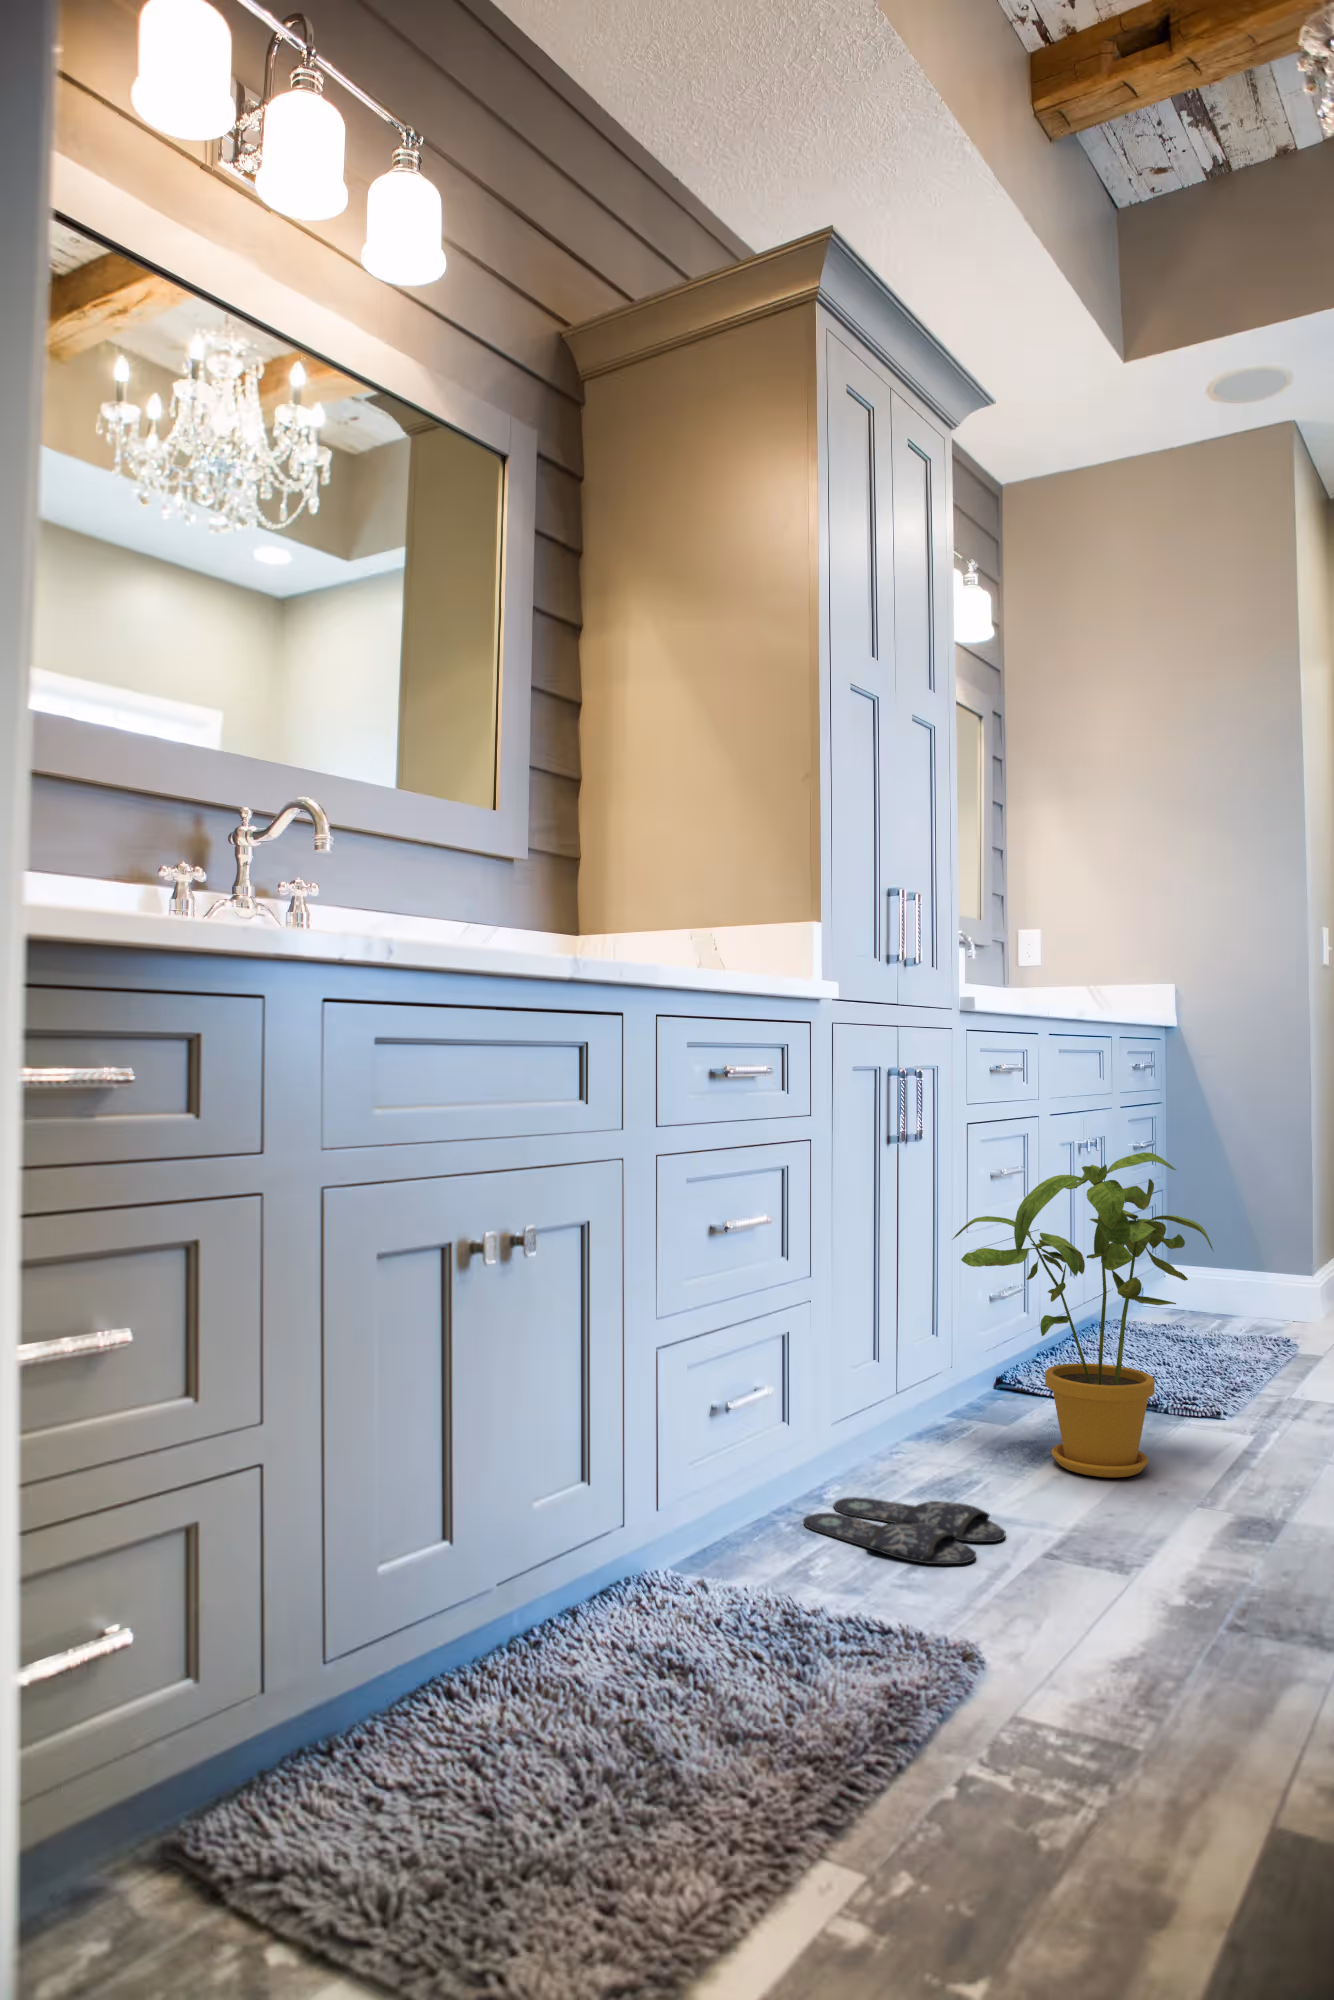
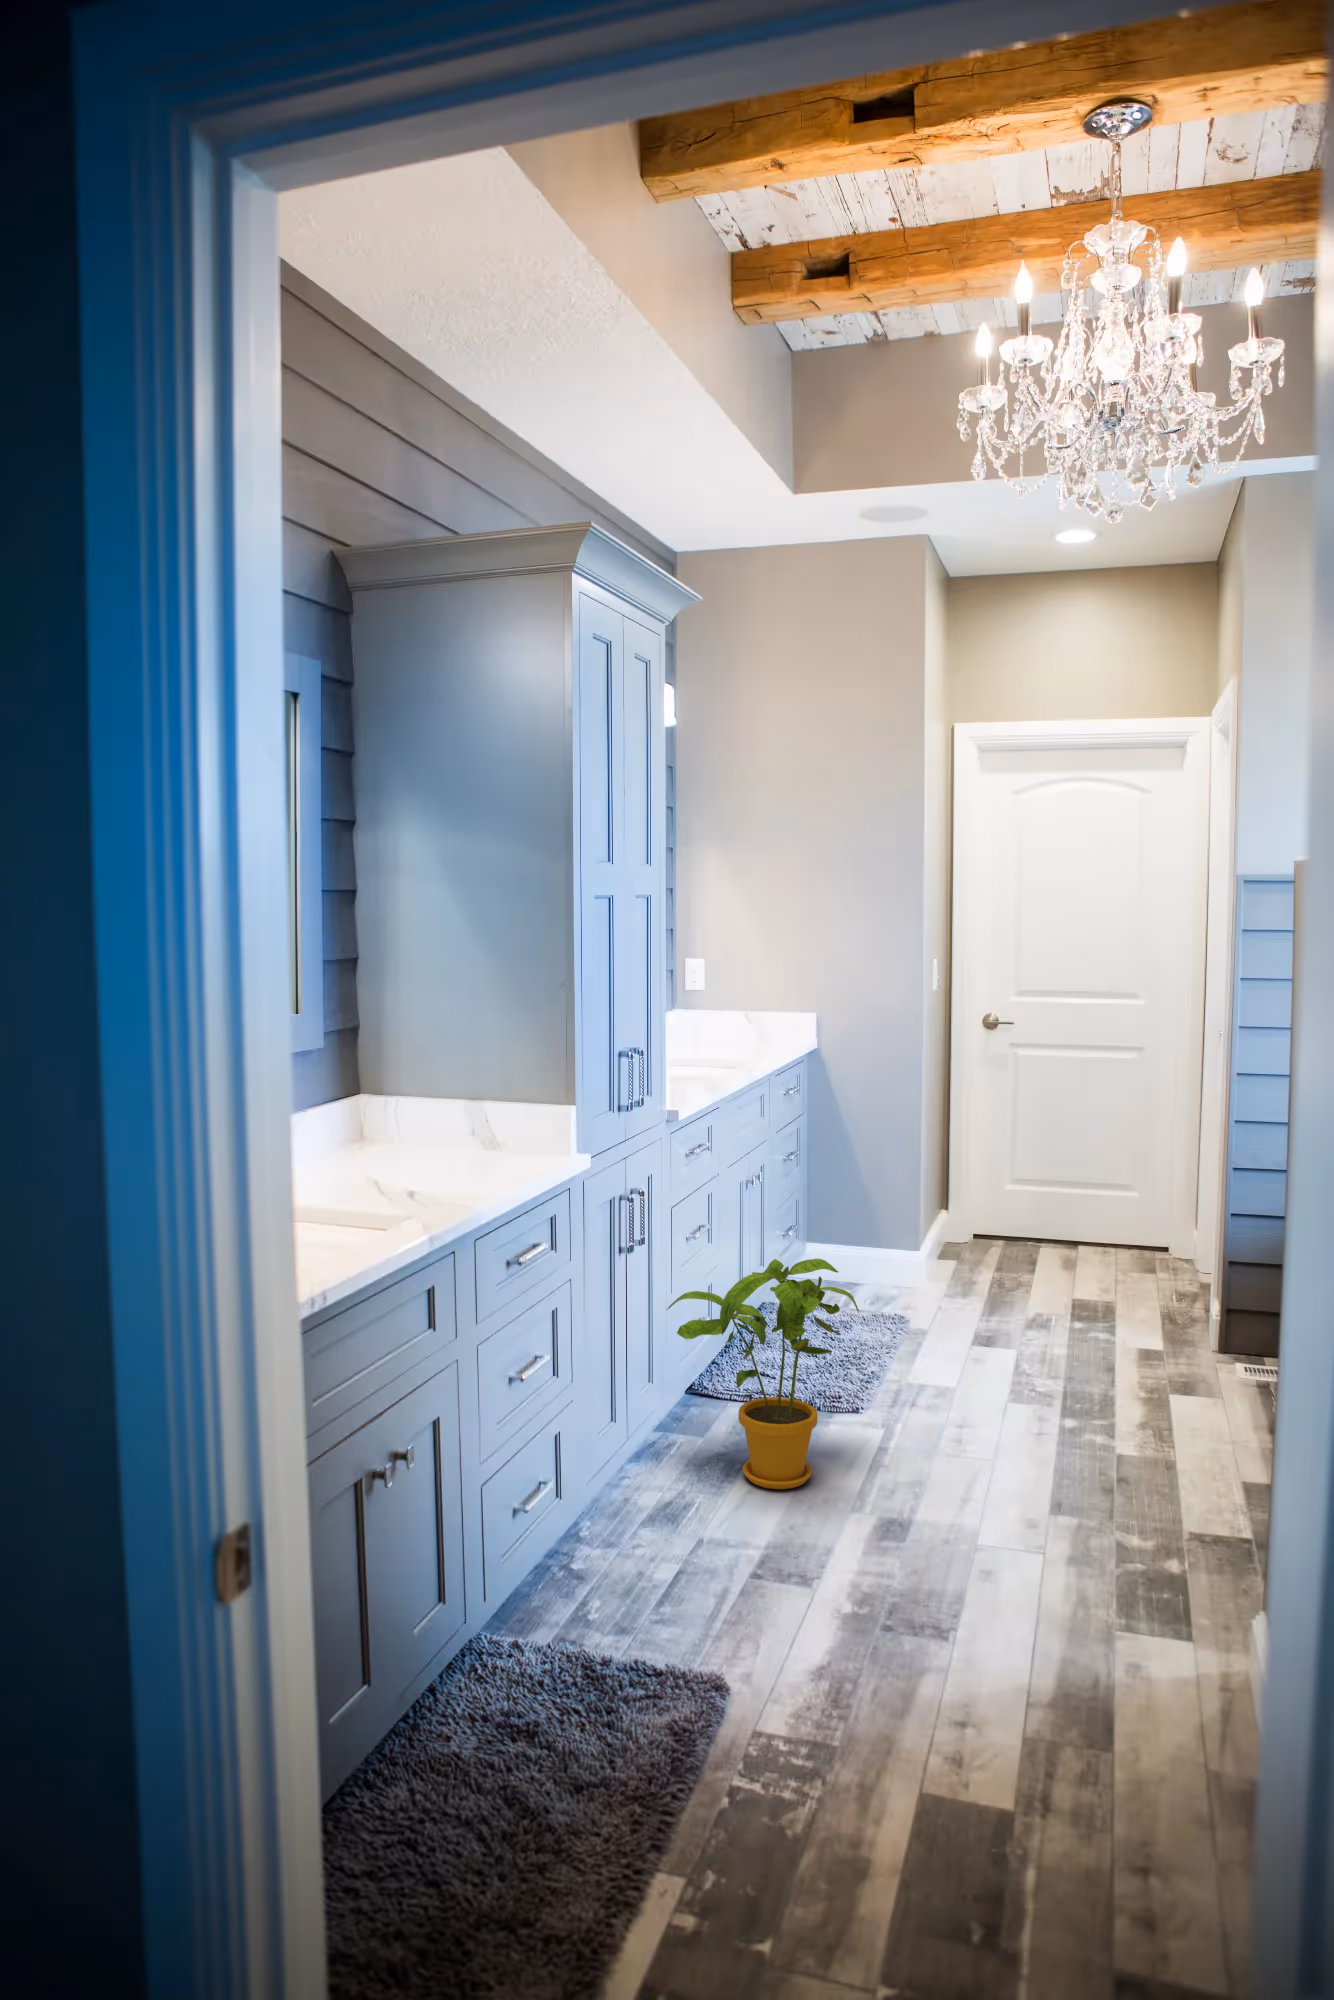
slippers: present [803,1497,1005,1564] -> none [575,1535,723,1600]

